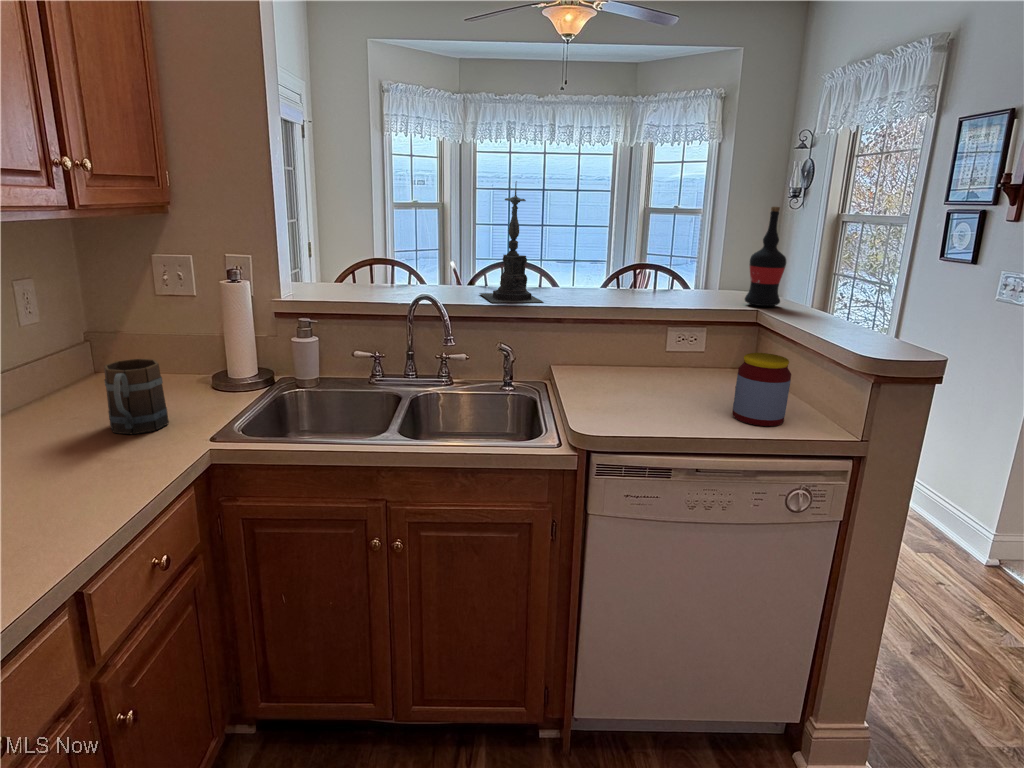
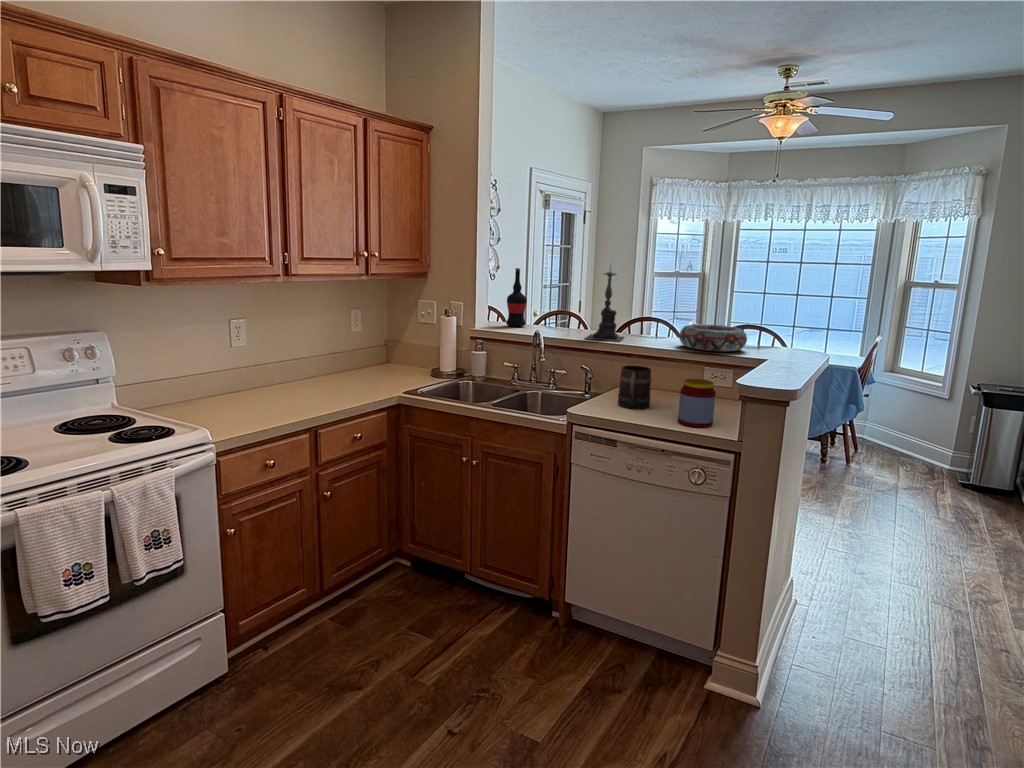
wine bottle: present [745,207,786,306] -> present [506,268,527,327]
decorative bowl: none [618,268,709,305] -> present [679,324,747,352]
mug: present [104,359,169,434] -> present [618,366,651,409]

